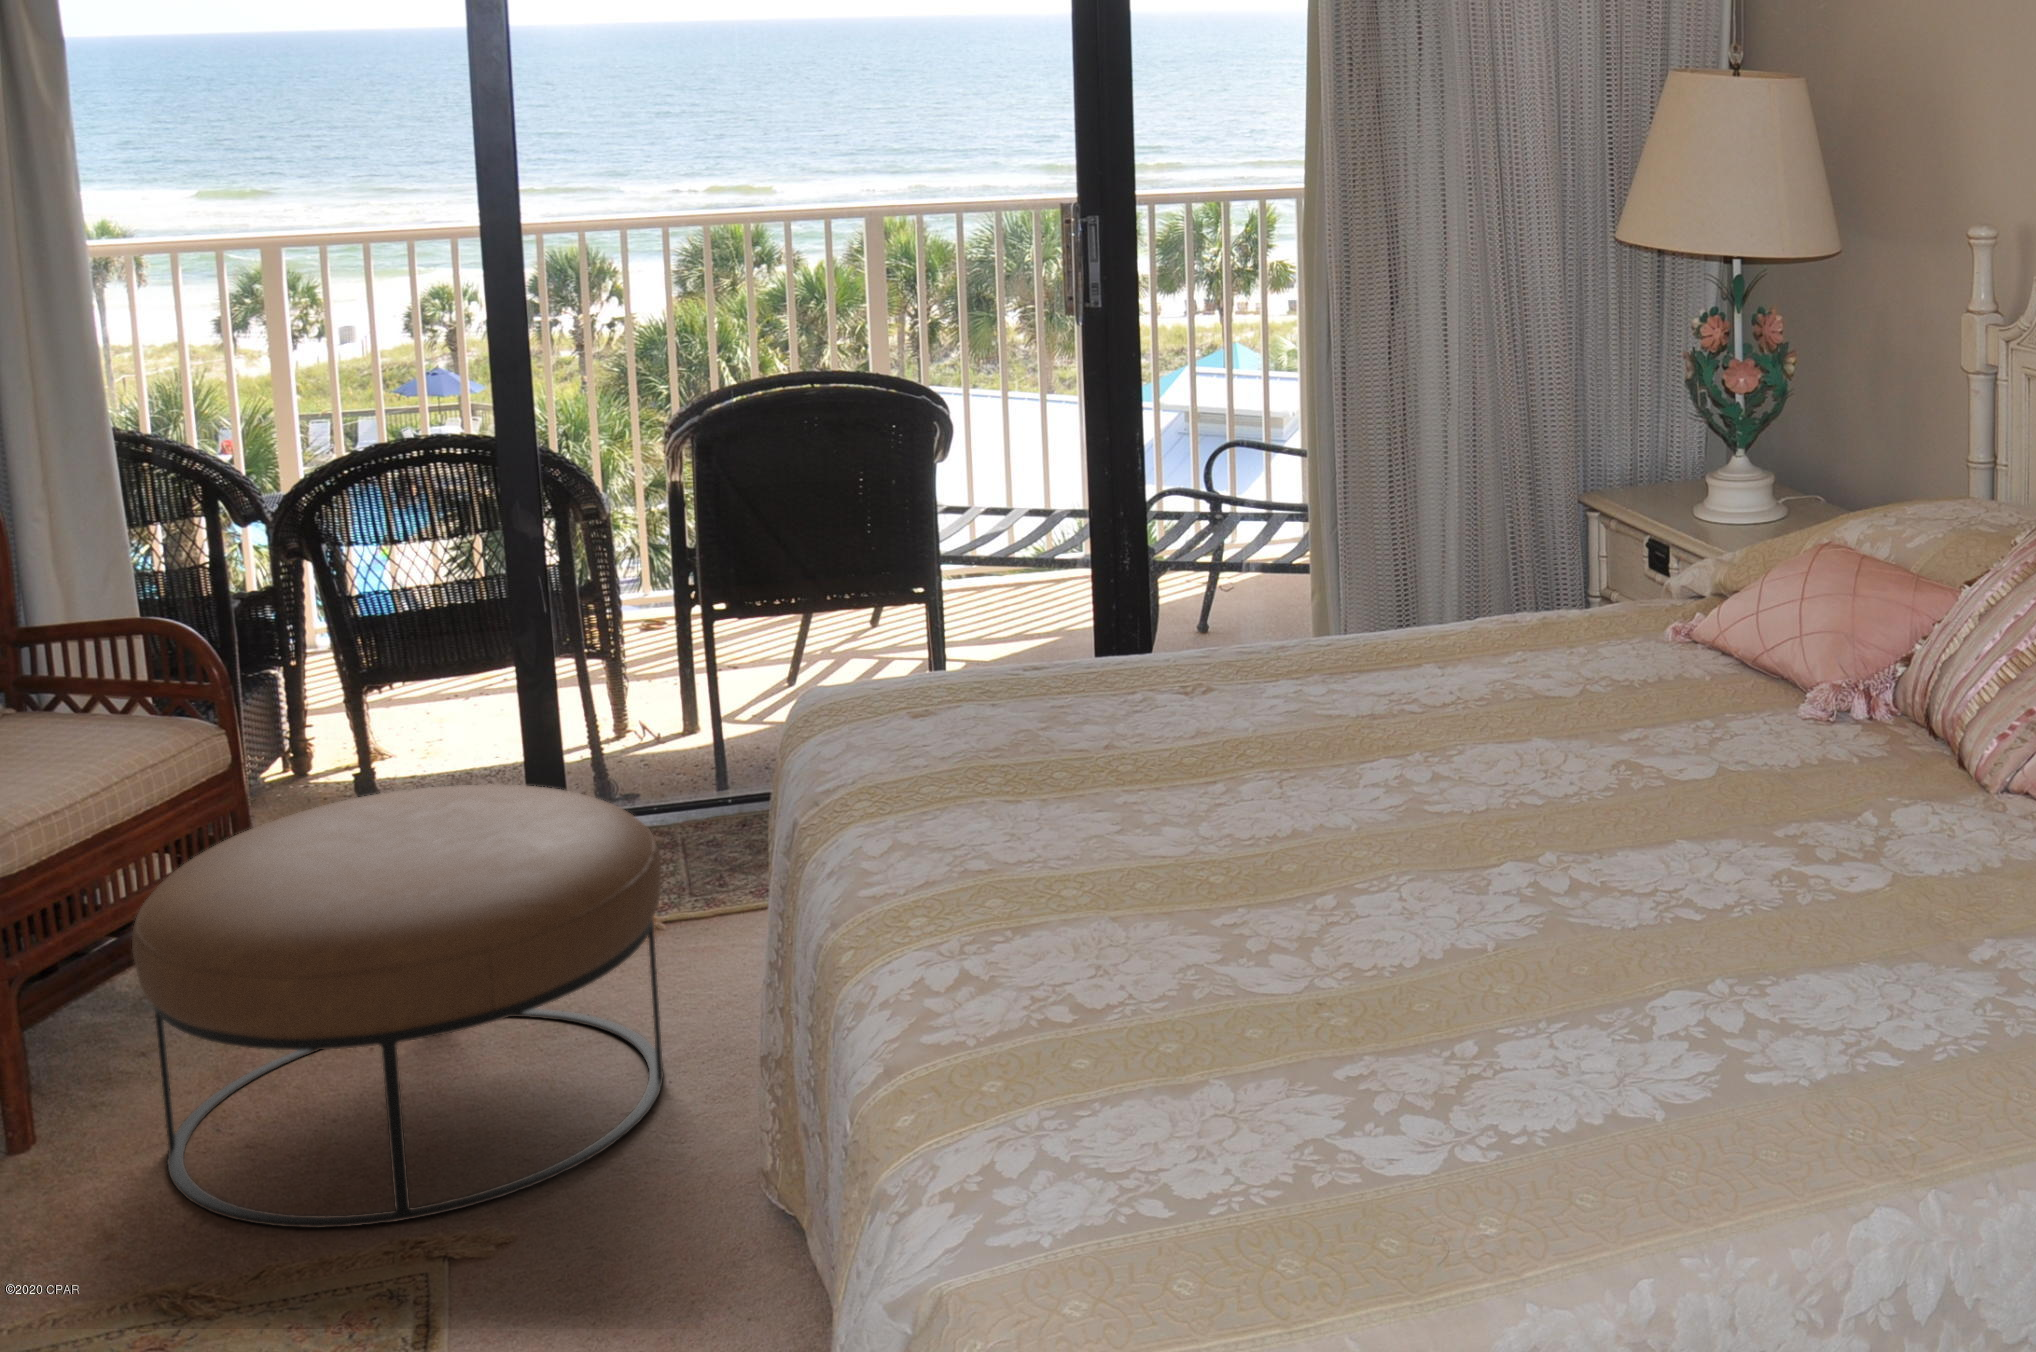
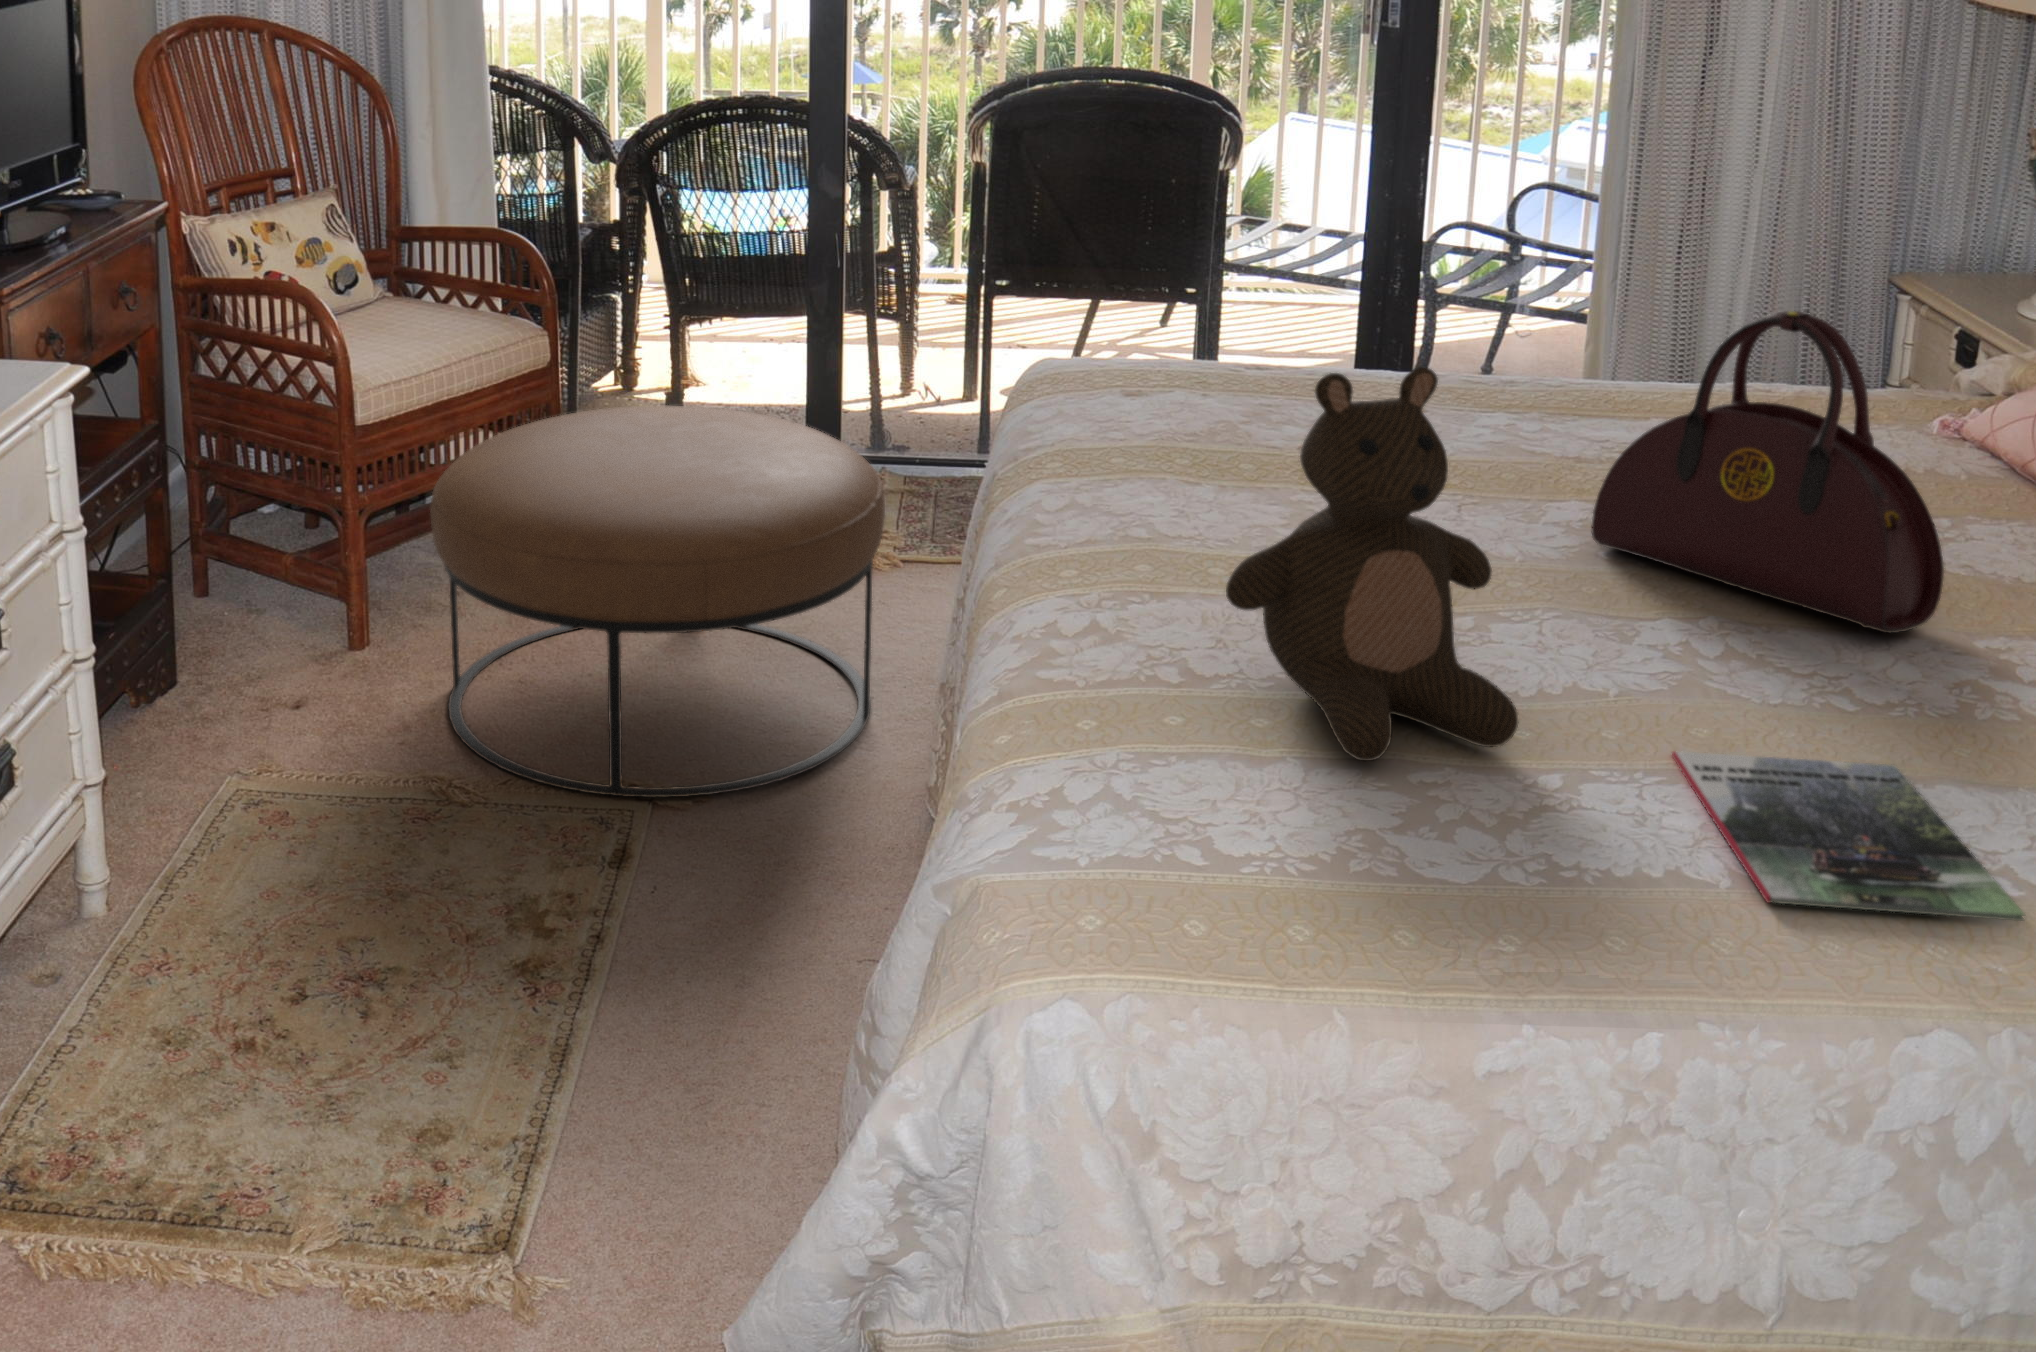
handbag: none [1314,577,1565,819] -> present [1591,311,1944,633]
stuffed bear: none [1045,669,1285,1000] -> present [1226,367,1518,761]
magazine: none [1397,919,1636,1040] -> present [1672,751,2025,921]

